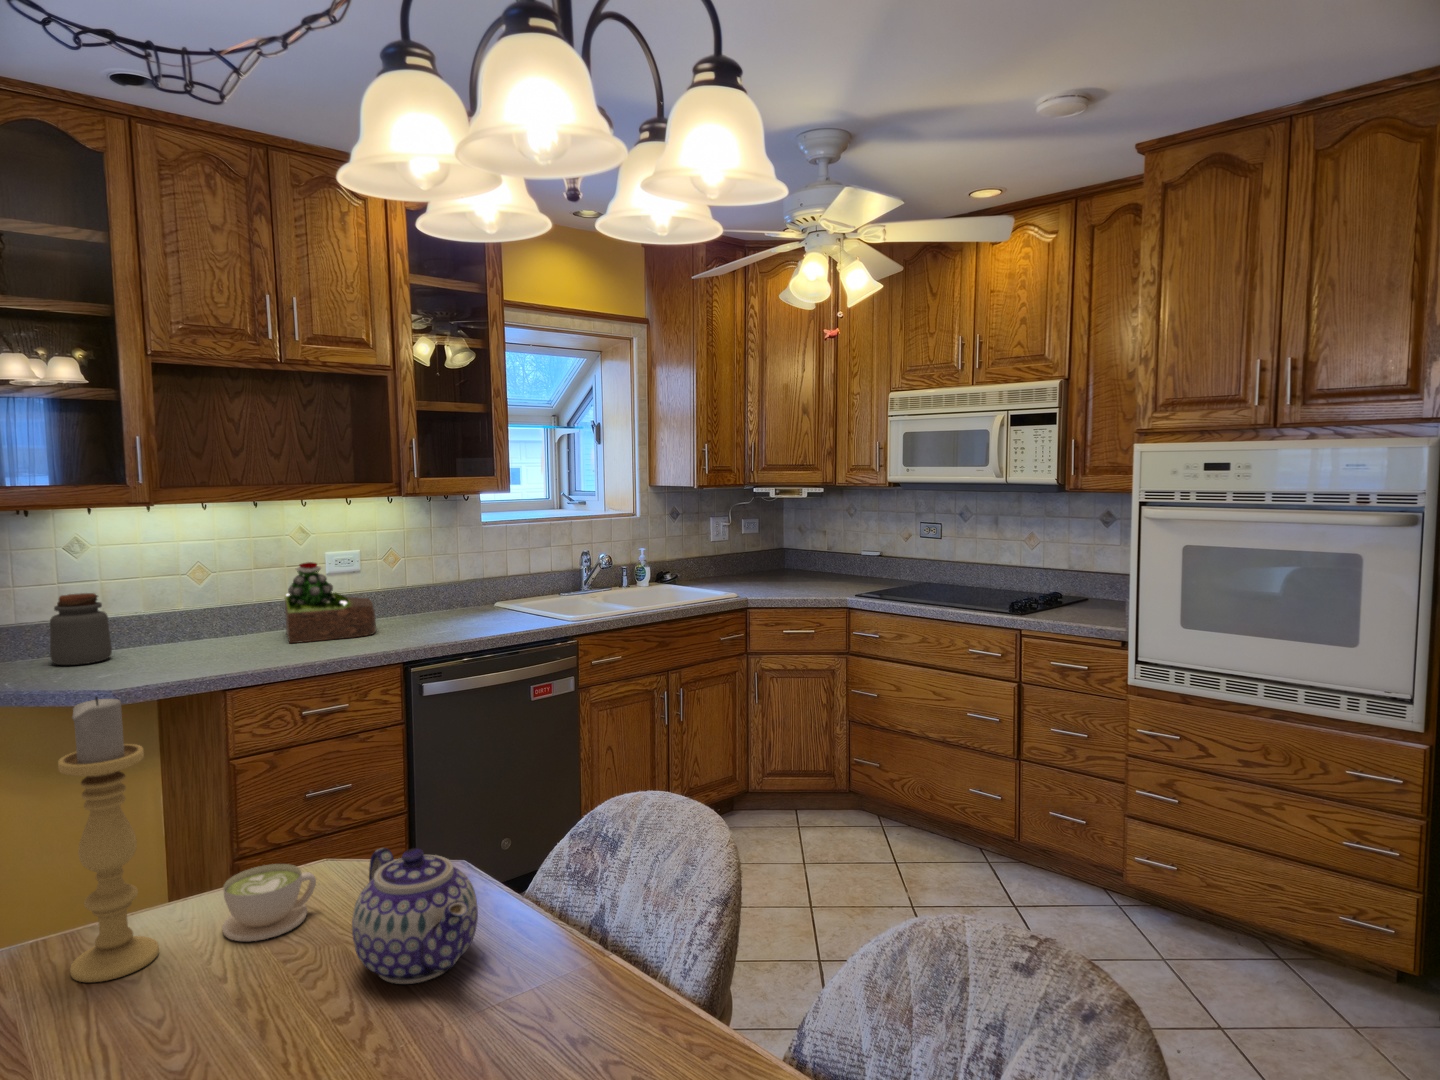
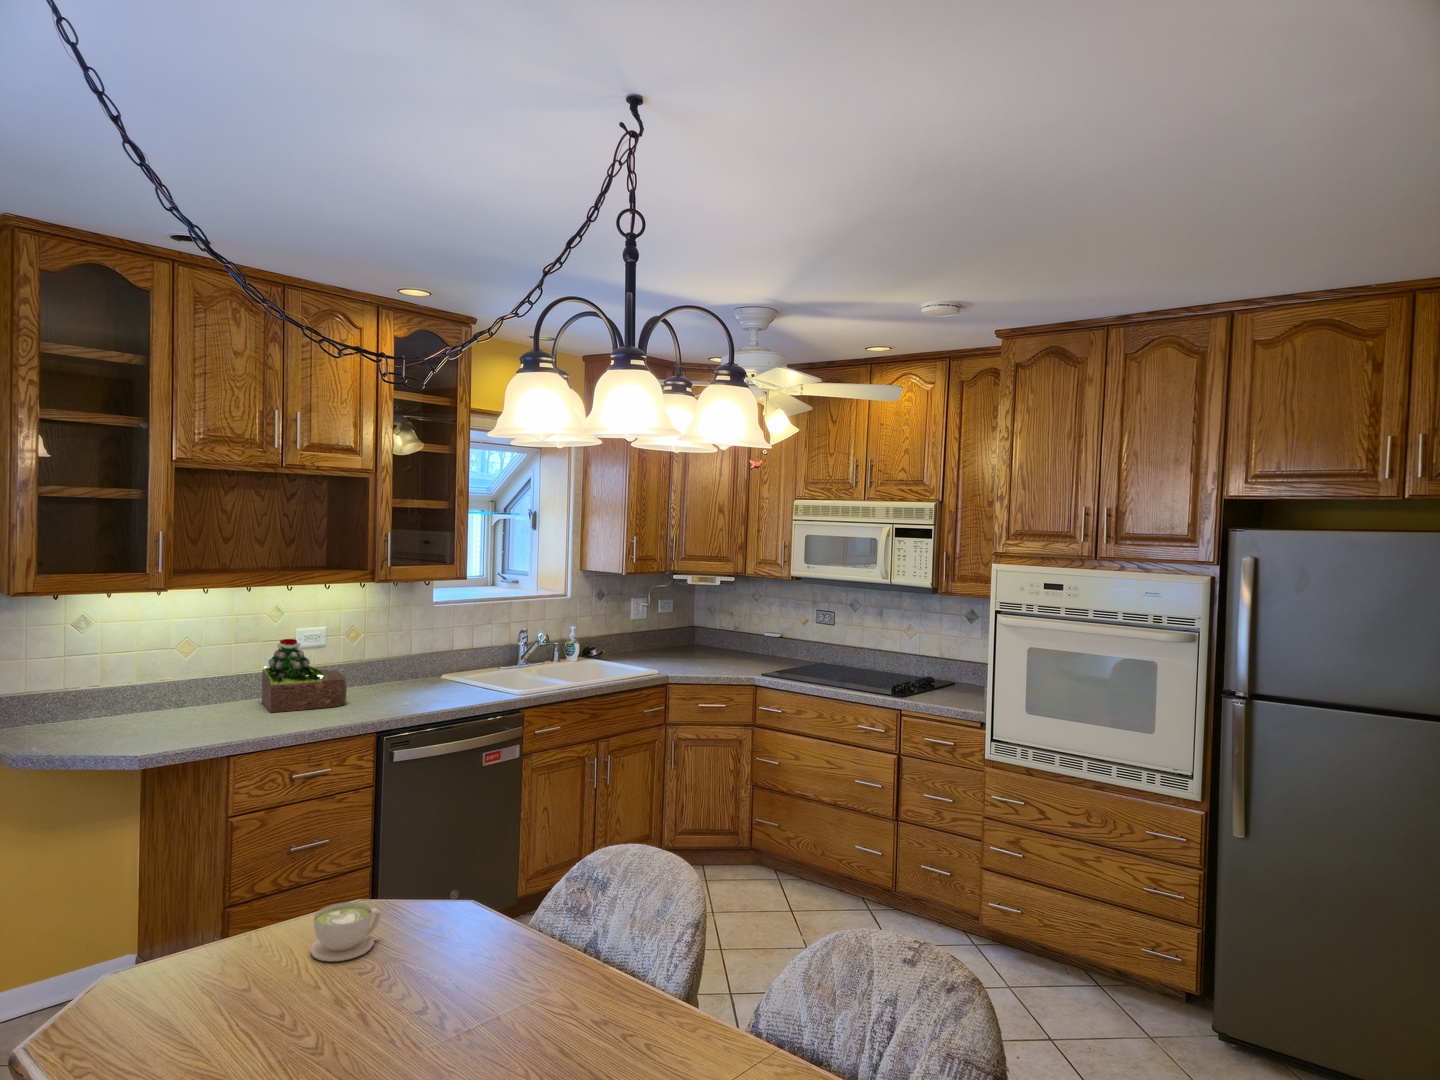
jar: present [50,593,112,665] -> none [54,665,110,731]
candle holder: present [58,697,159,983] -> none [203,771,269,992]
teapot: present [352,848,478,984] -> none [431,887,526,988]

